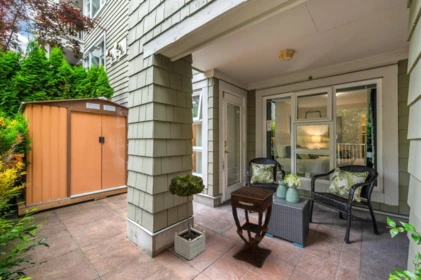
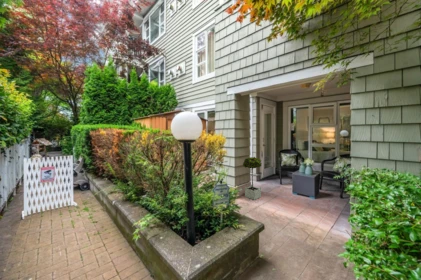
side table: present [230,186,273,268] -> none [276,164,299,204]

